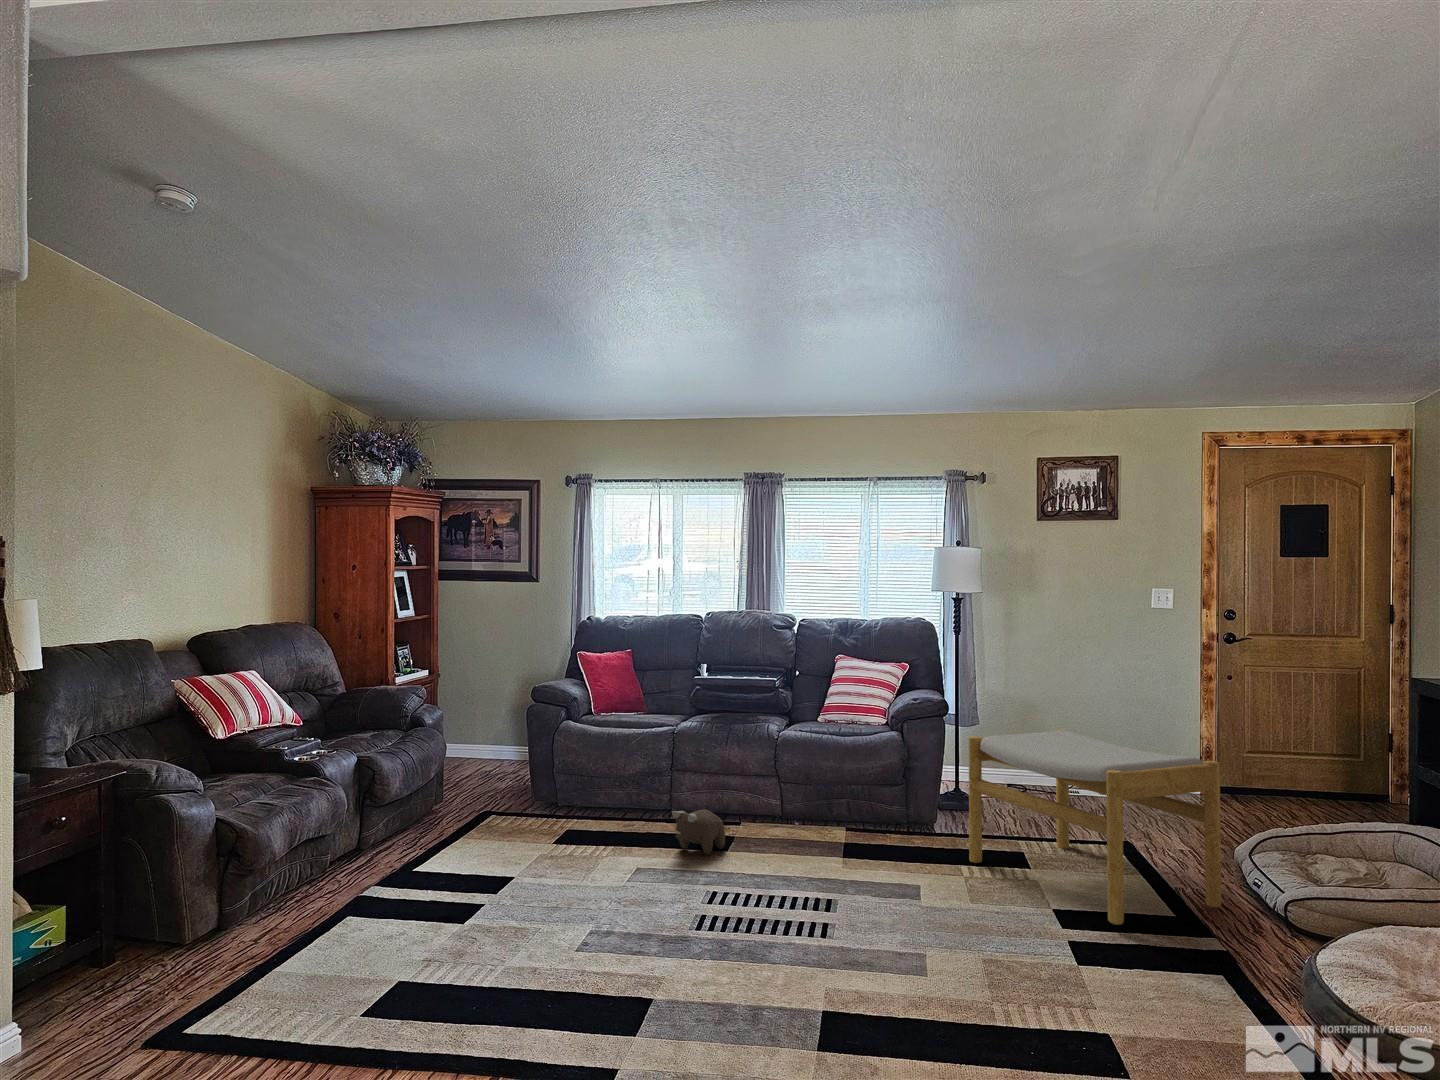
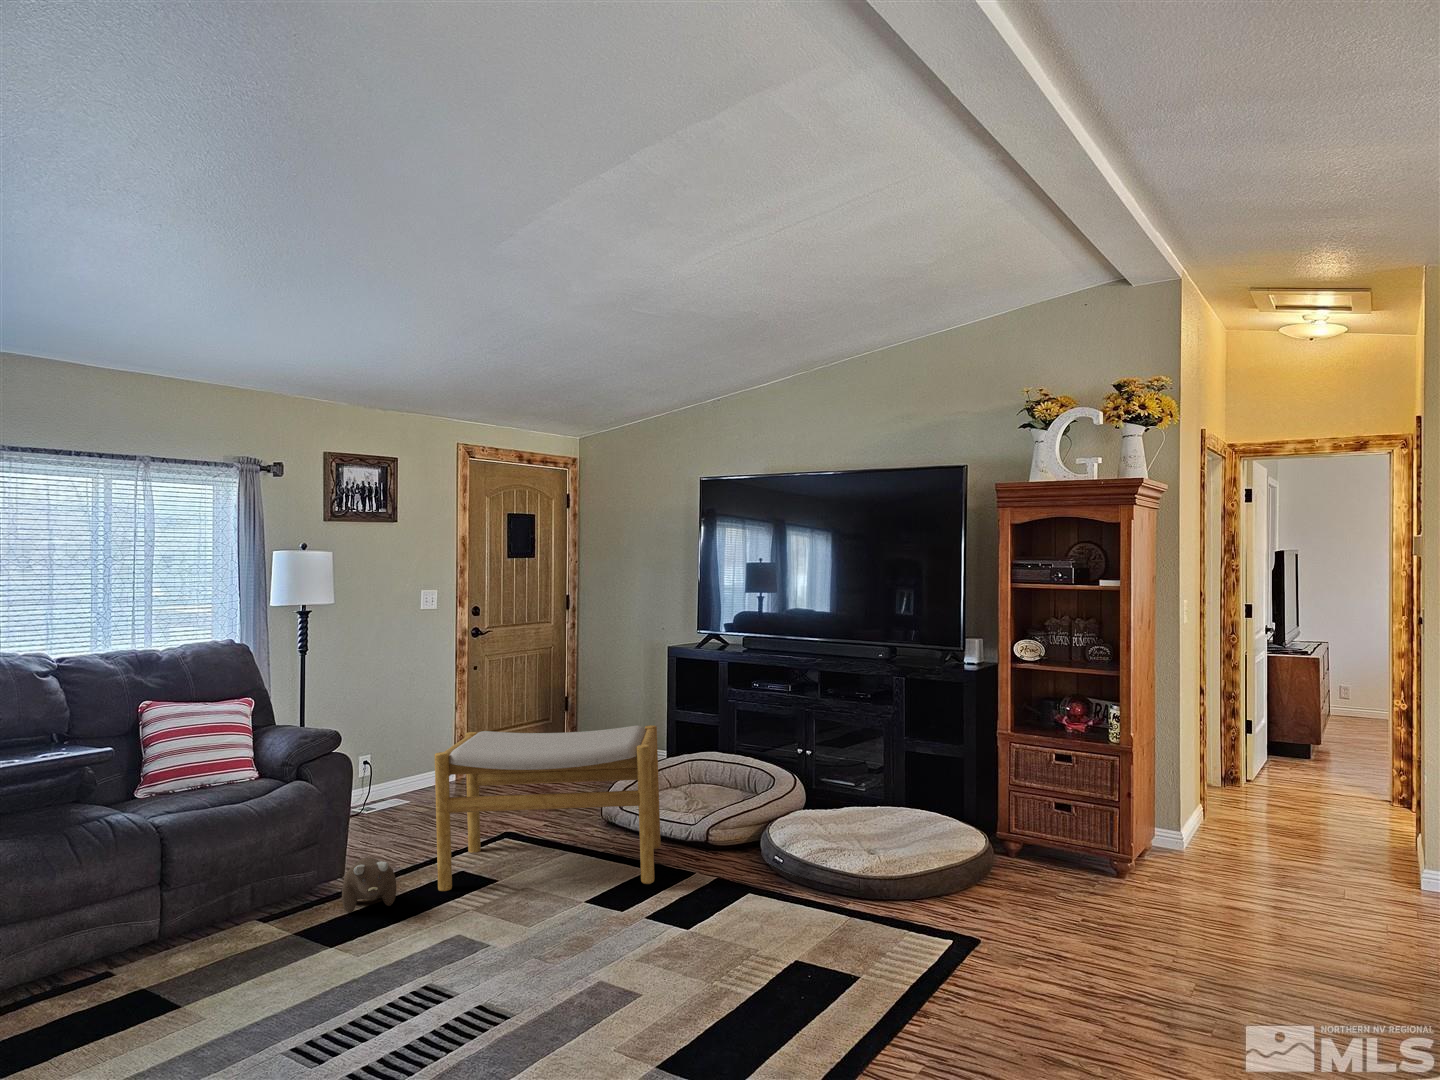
plush toy: present [672,809,725,855] -> present [342,857,397,913]

